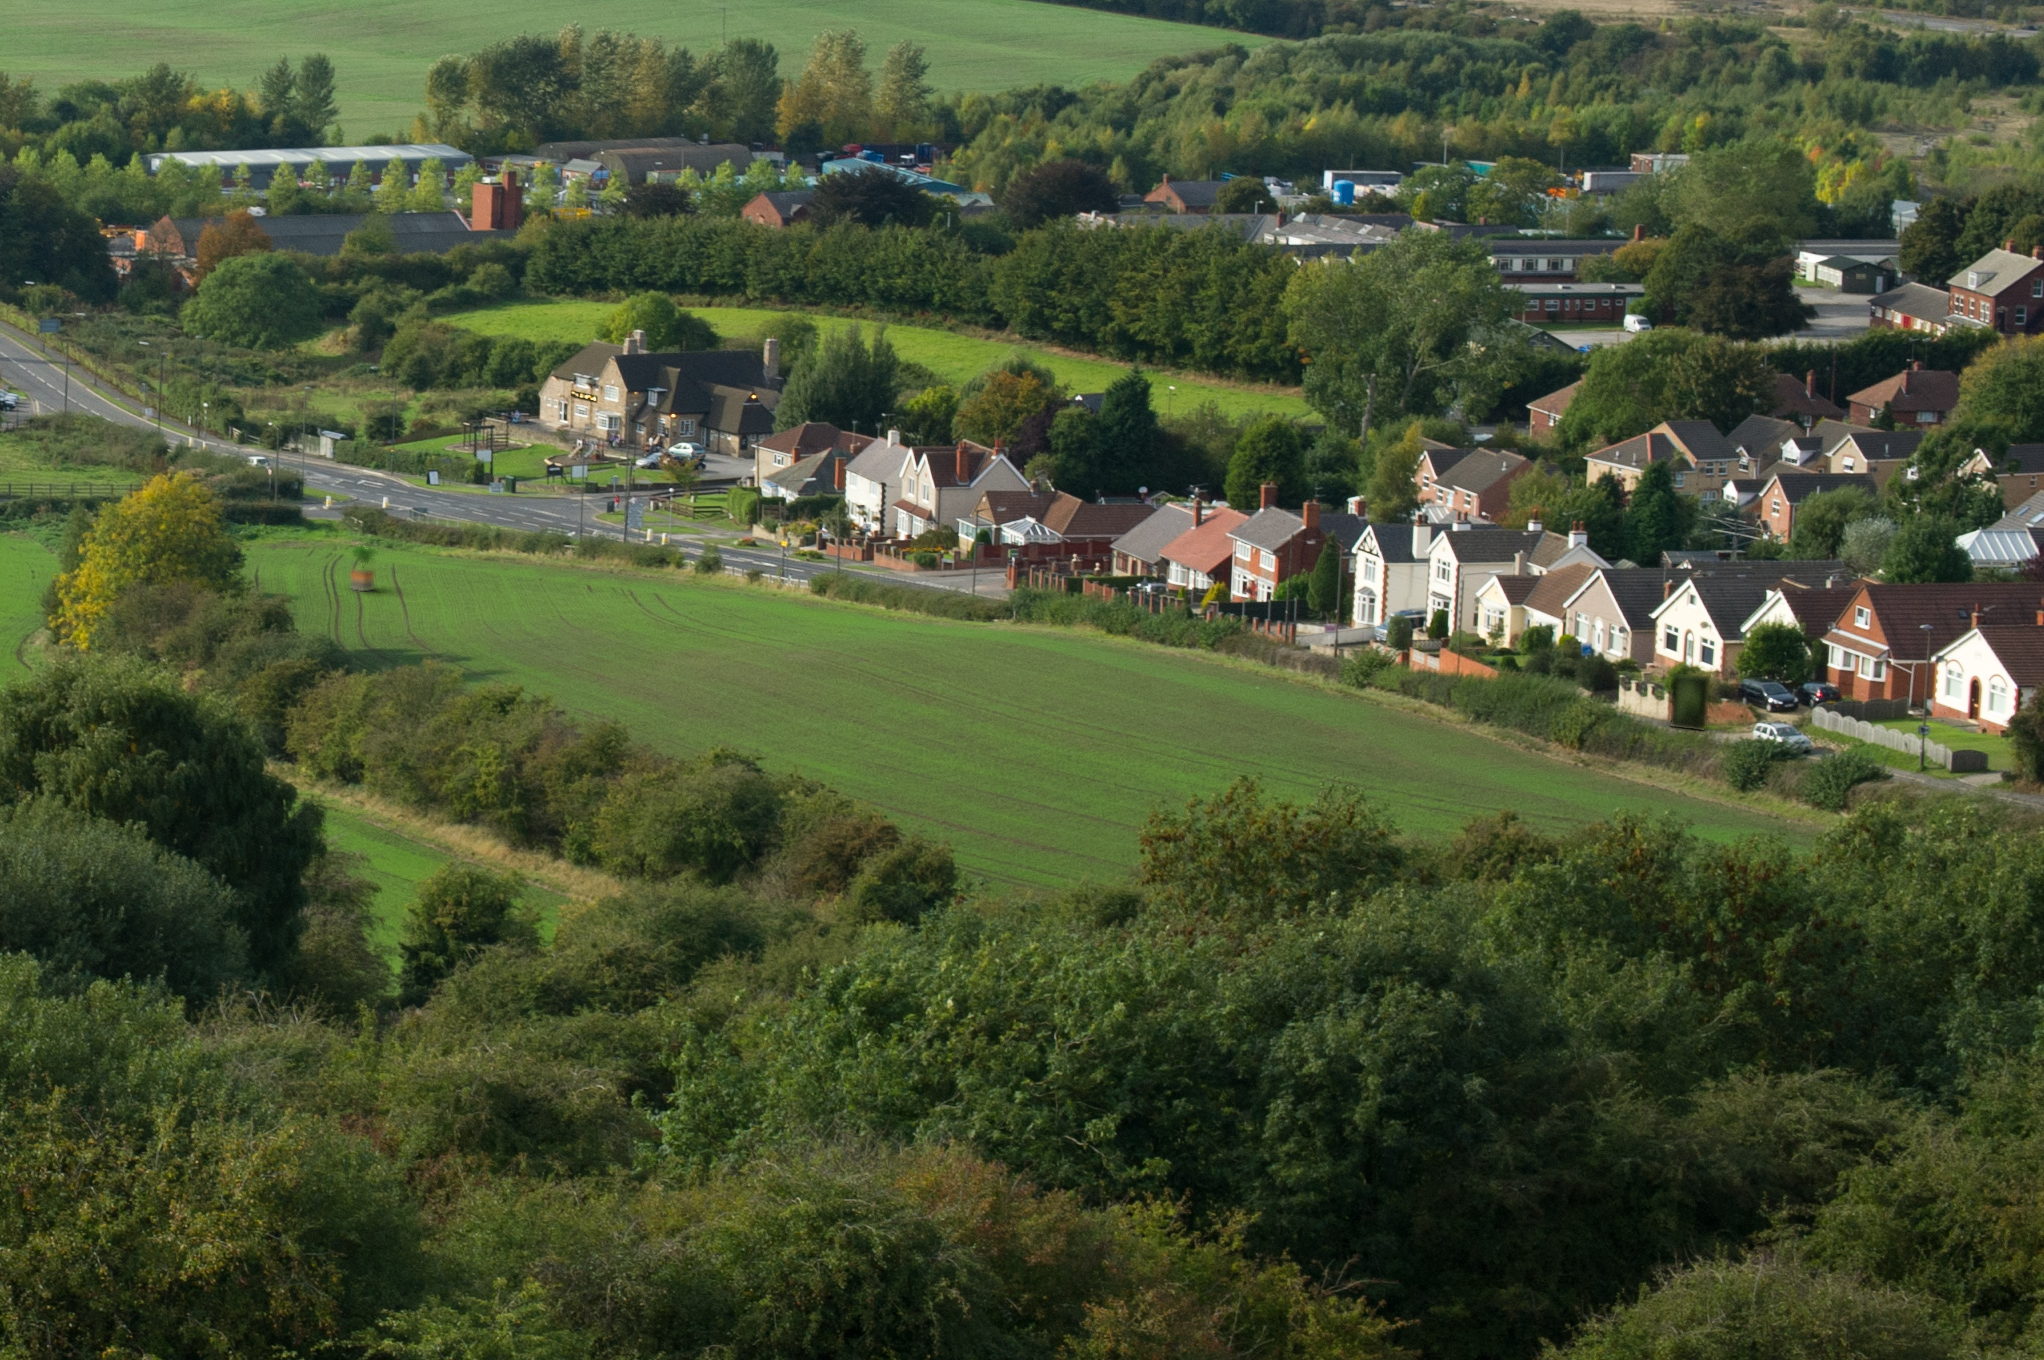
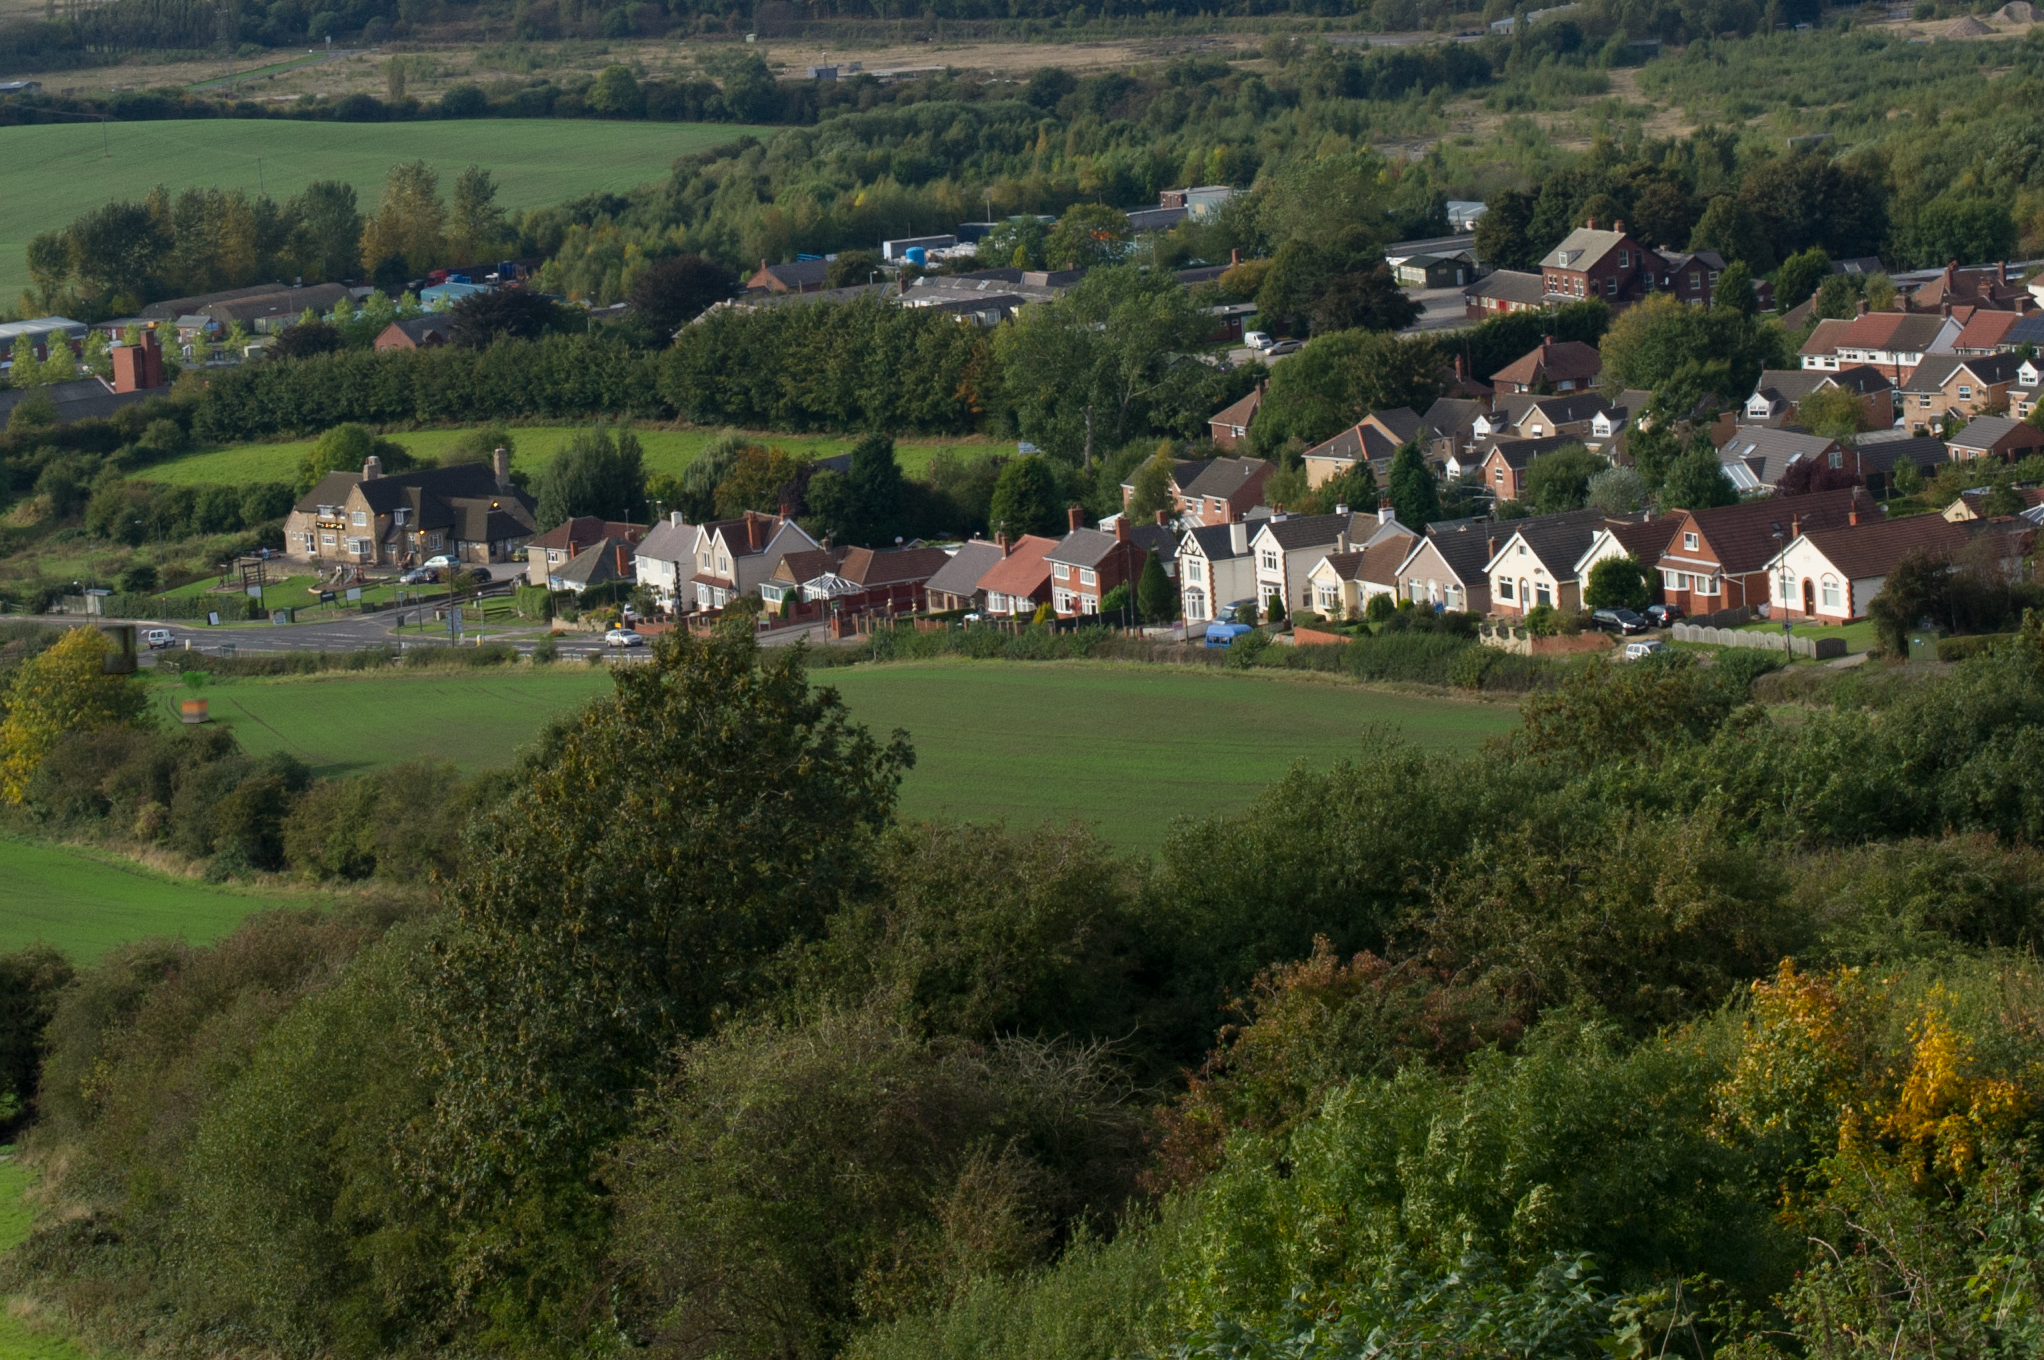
storage box: present [1671,674,1710,730] -> present [100,624,138,674]

